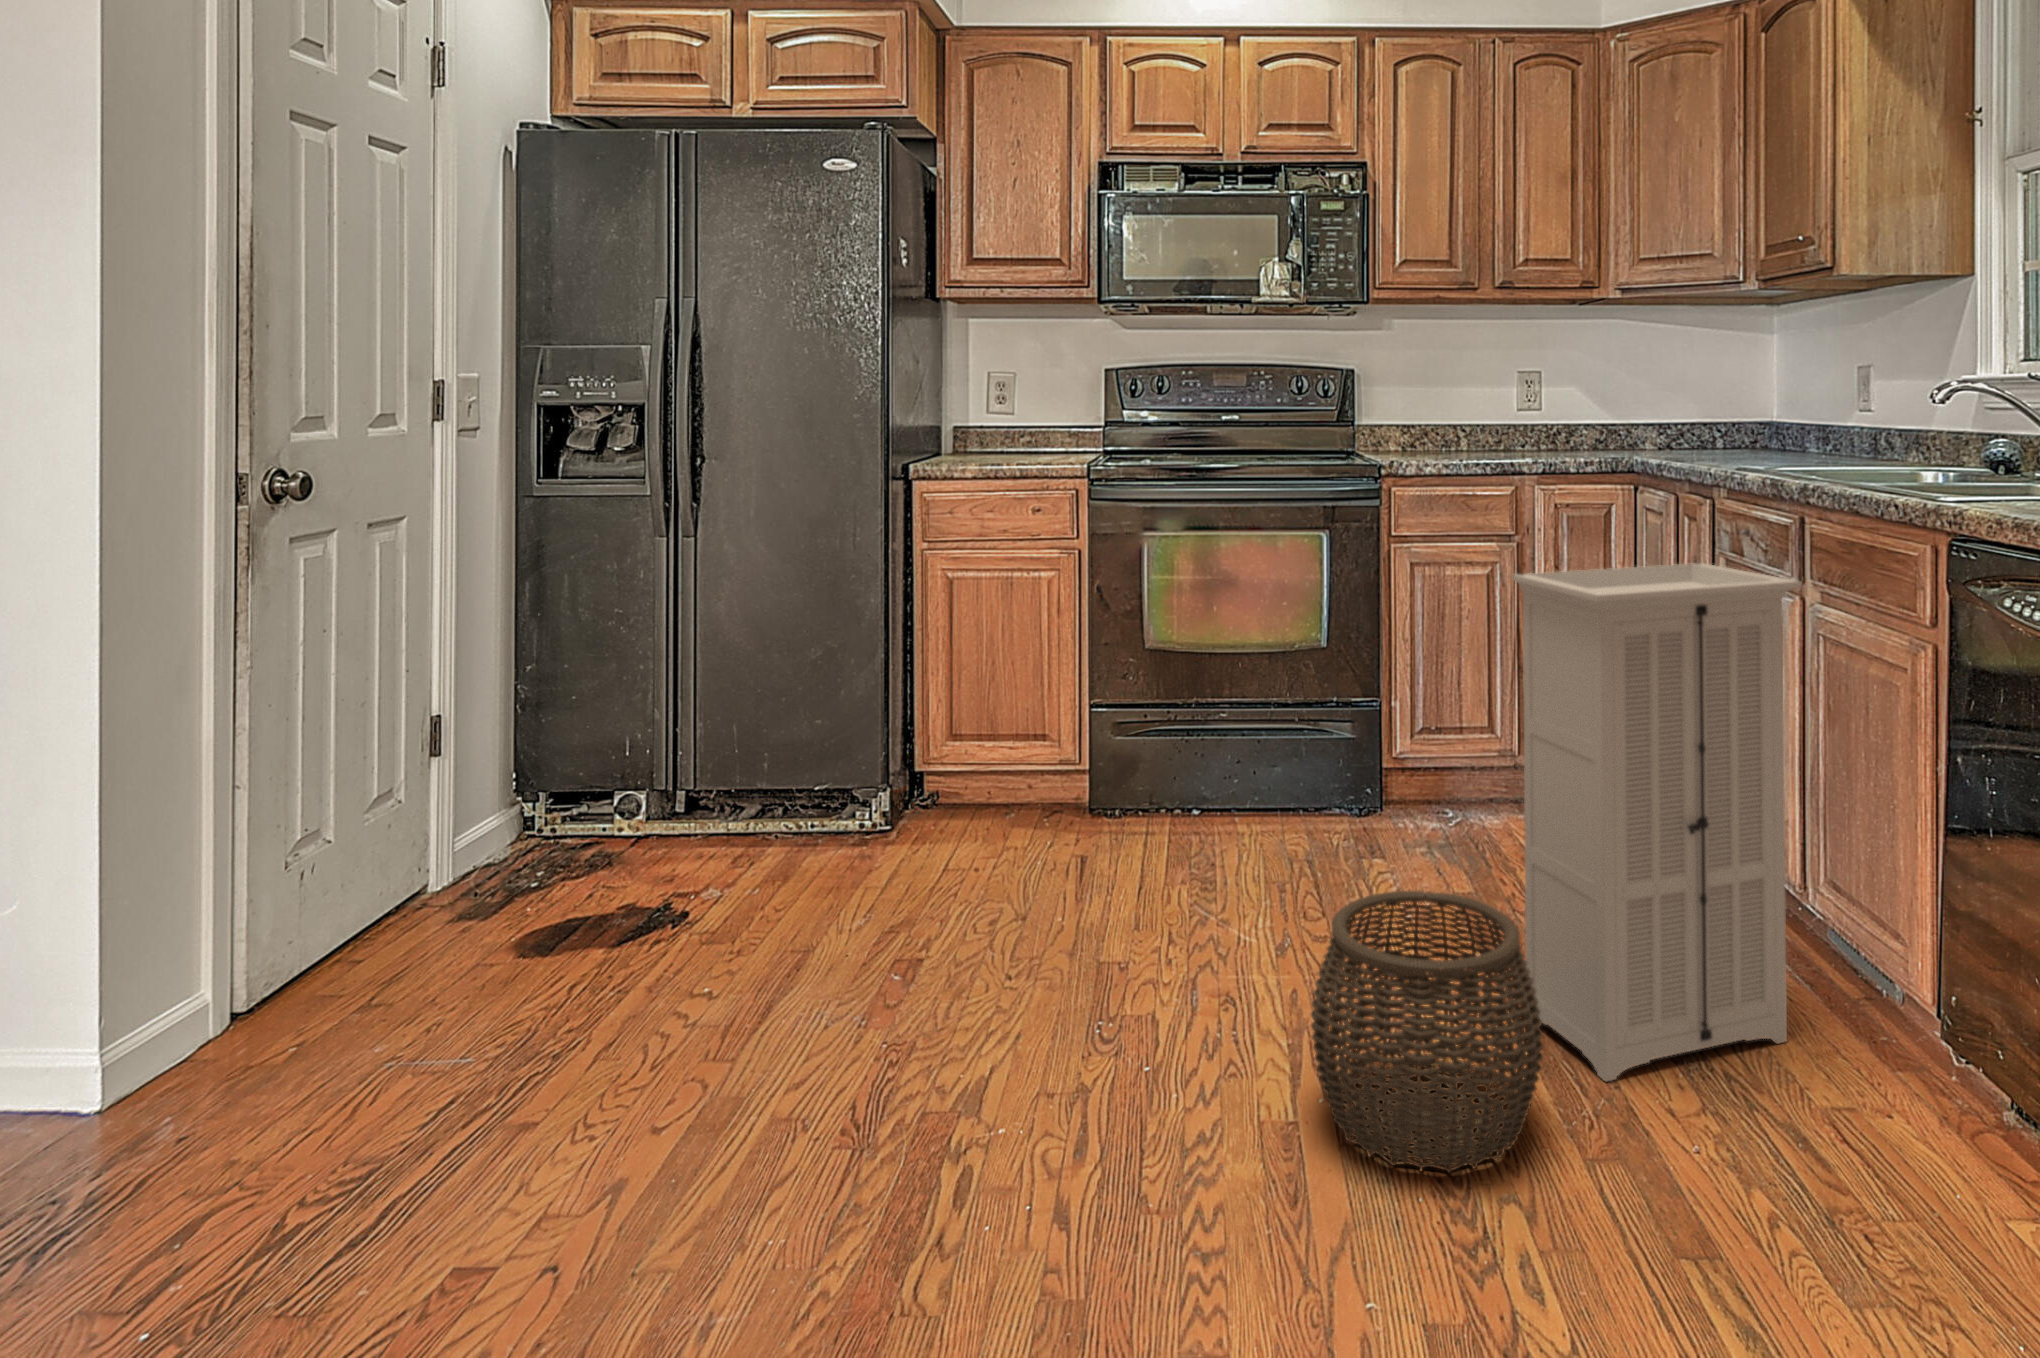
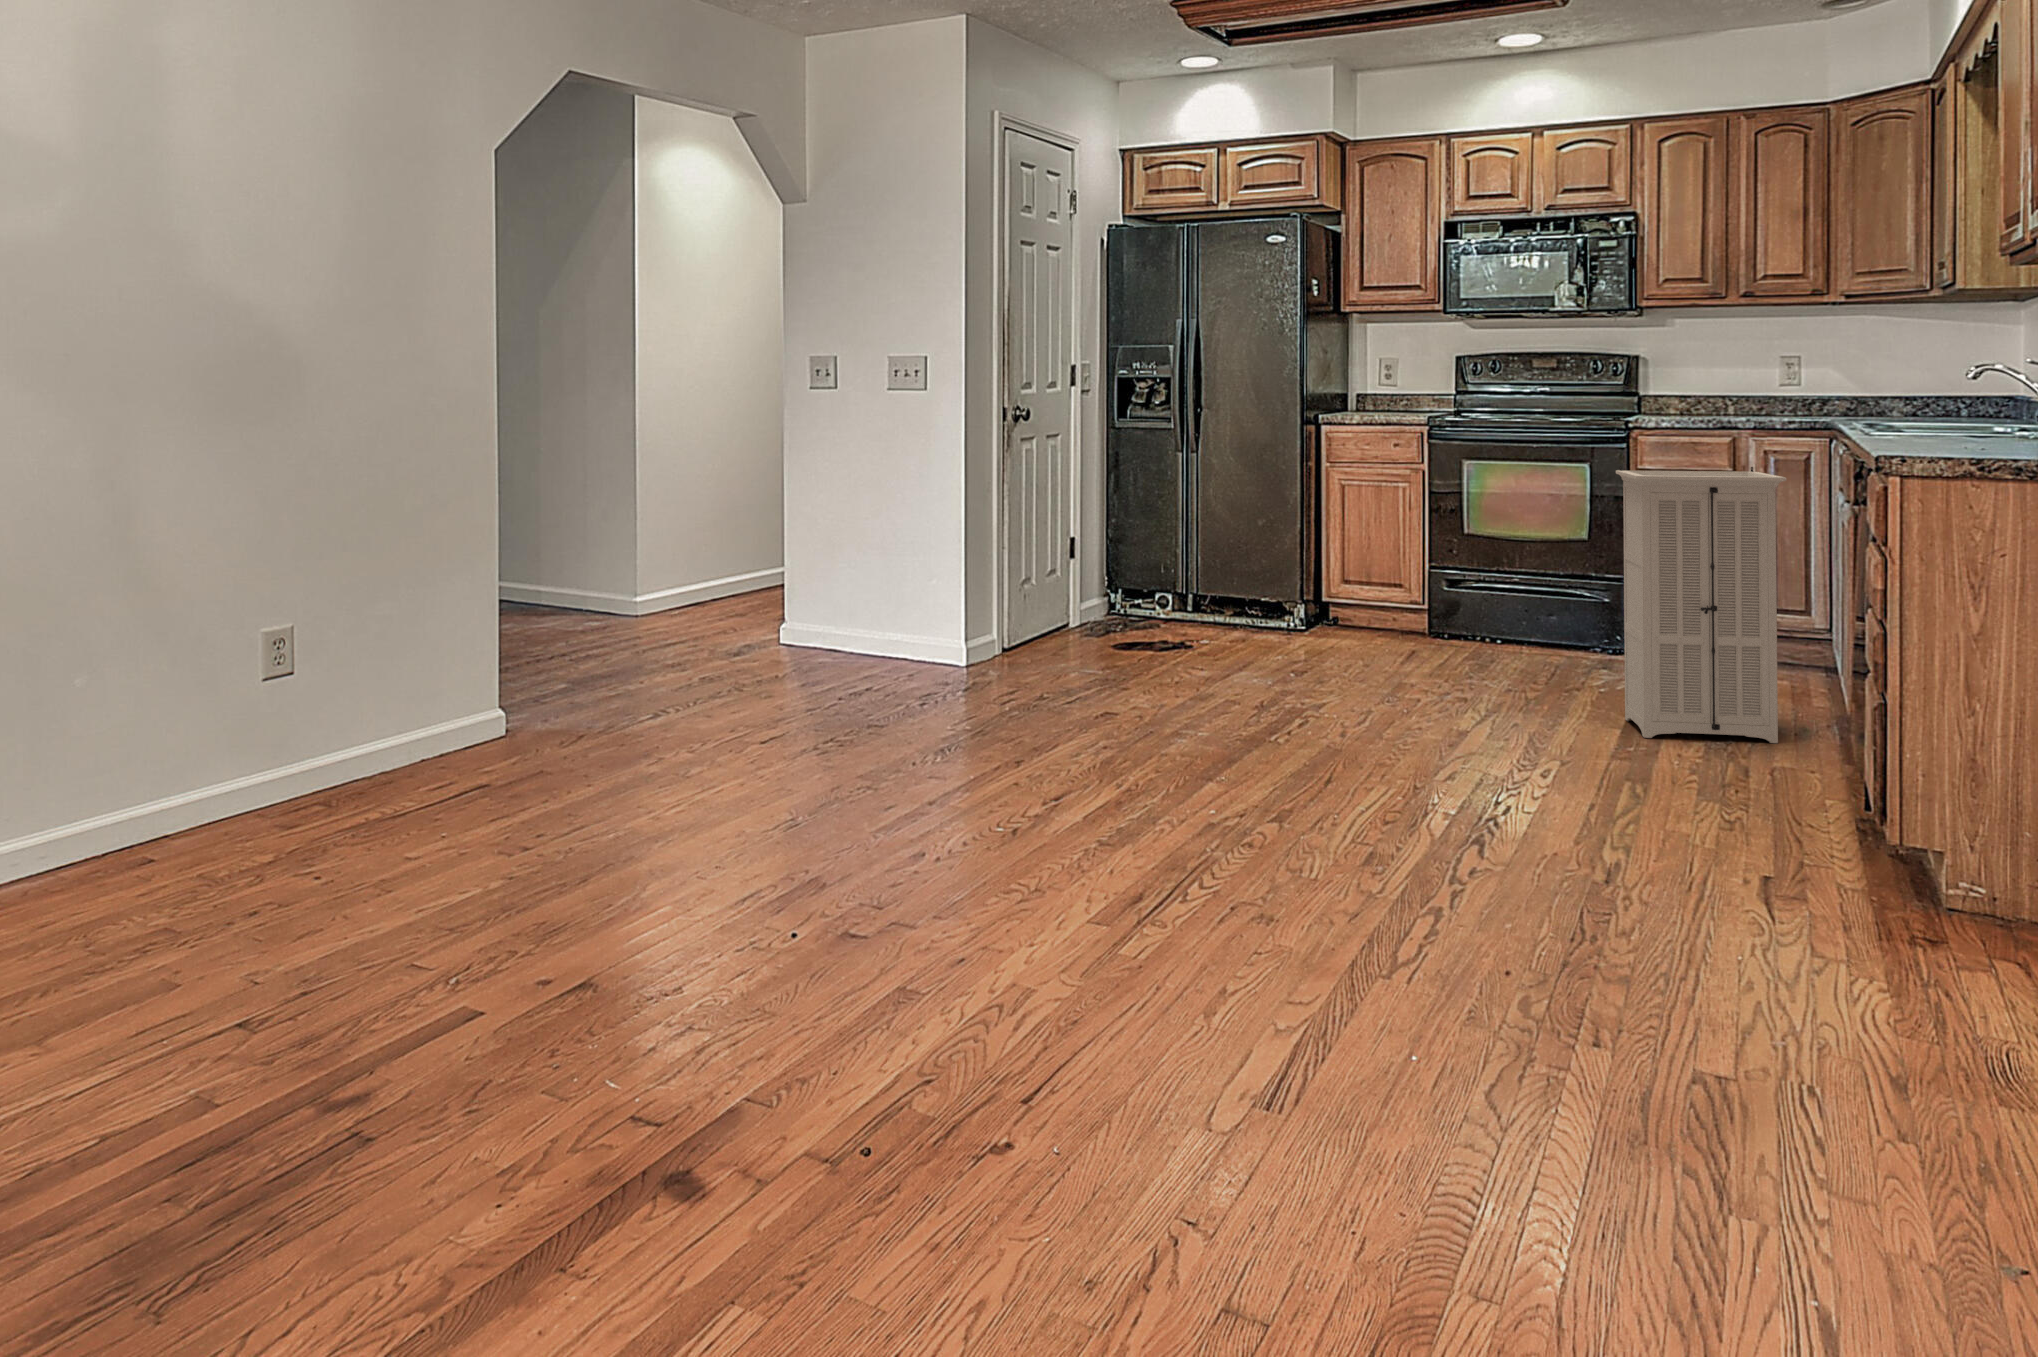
woven basket: present [1311,890,1544,1172] -> none [1469,627,1592,744]

